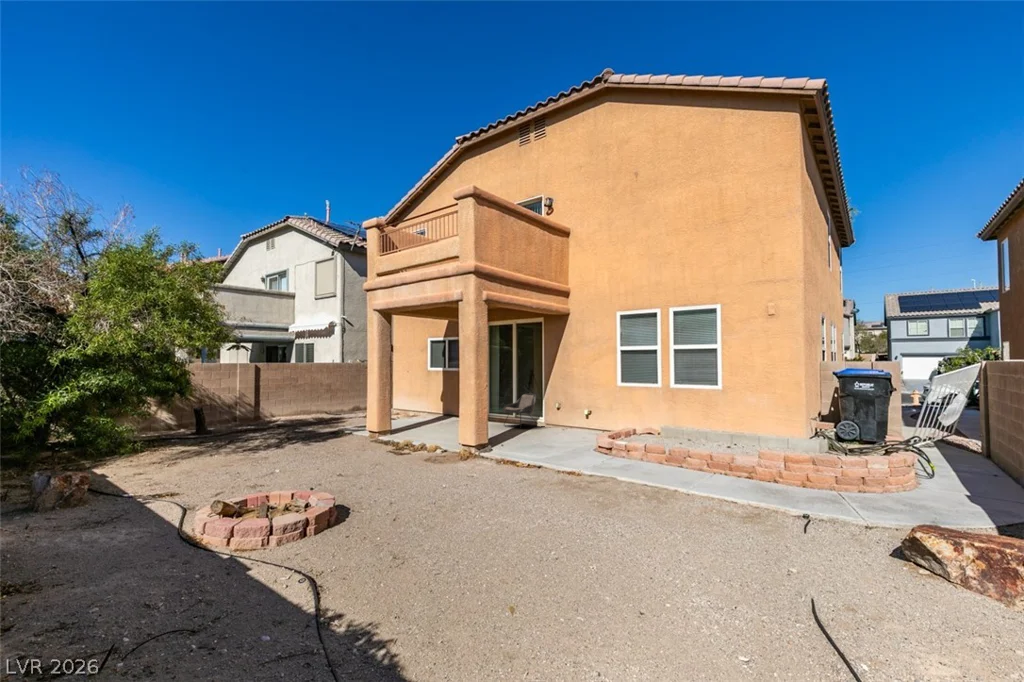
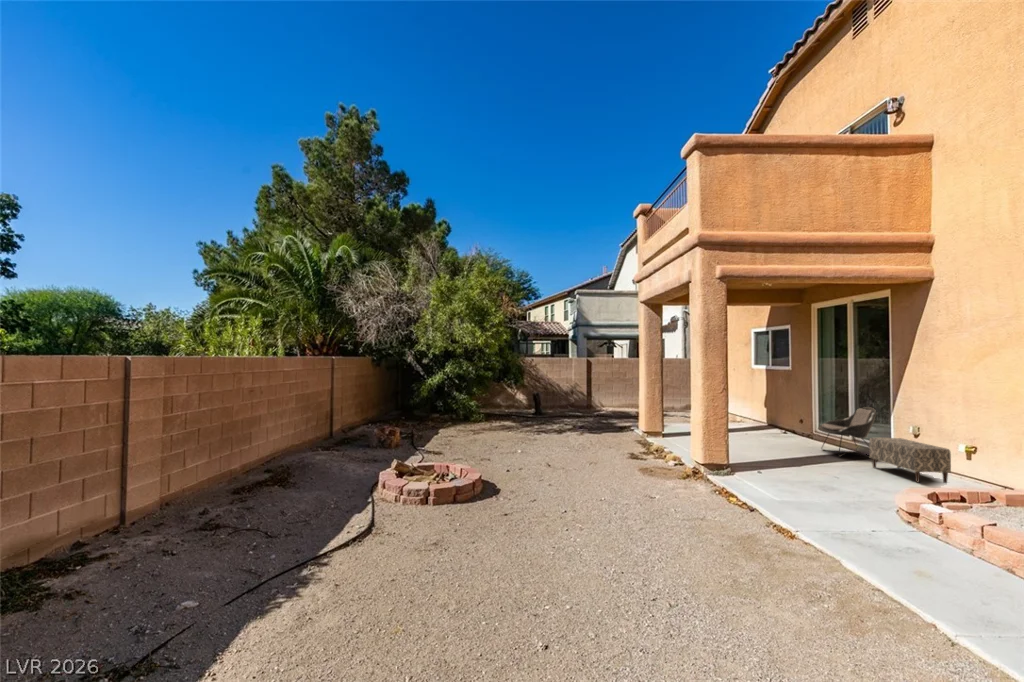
bench: none [543,411,588,435] -> present [869,438,951,483]

